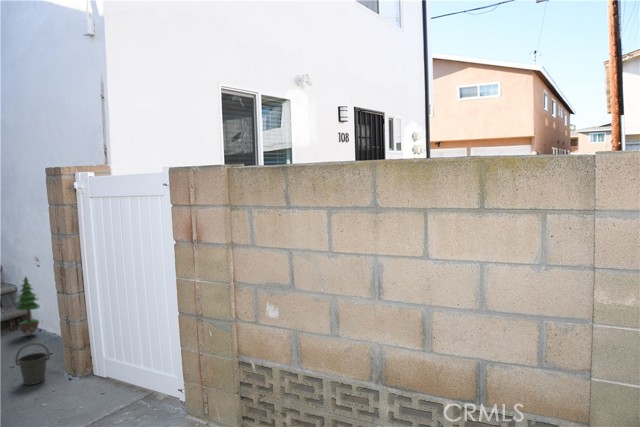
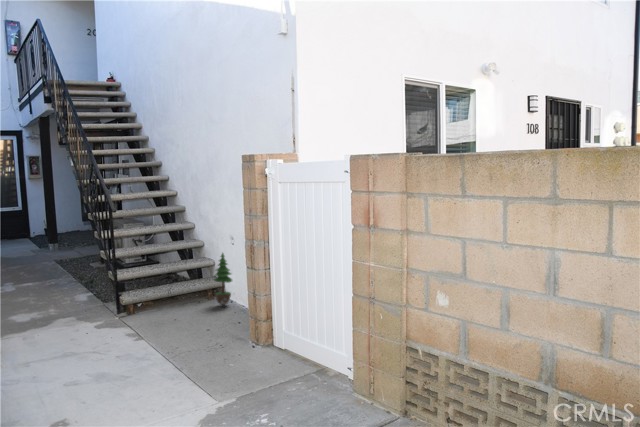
bucket: present [15,343,50,385] -> none [213,309,240,346]

